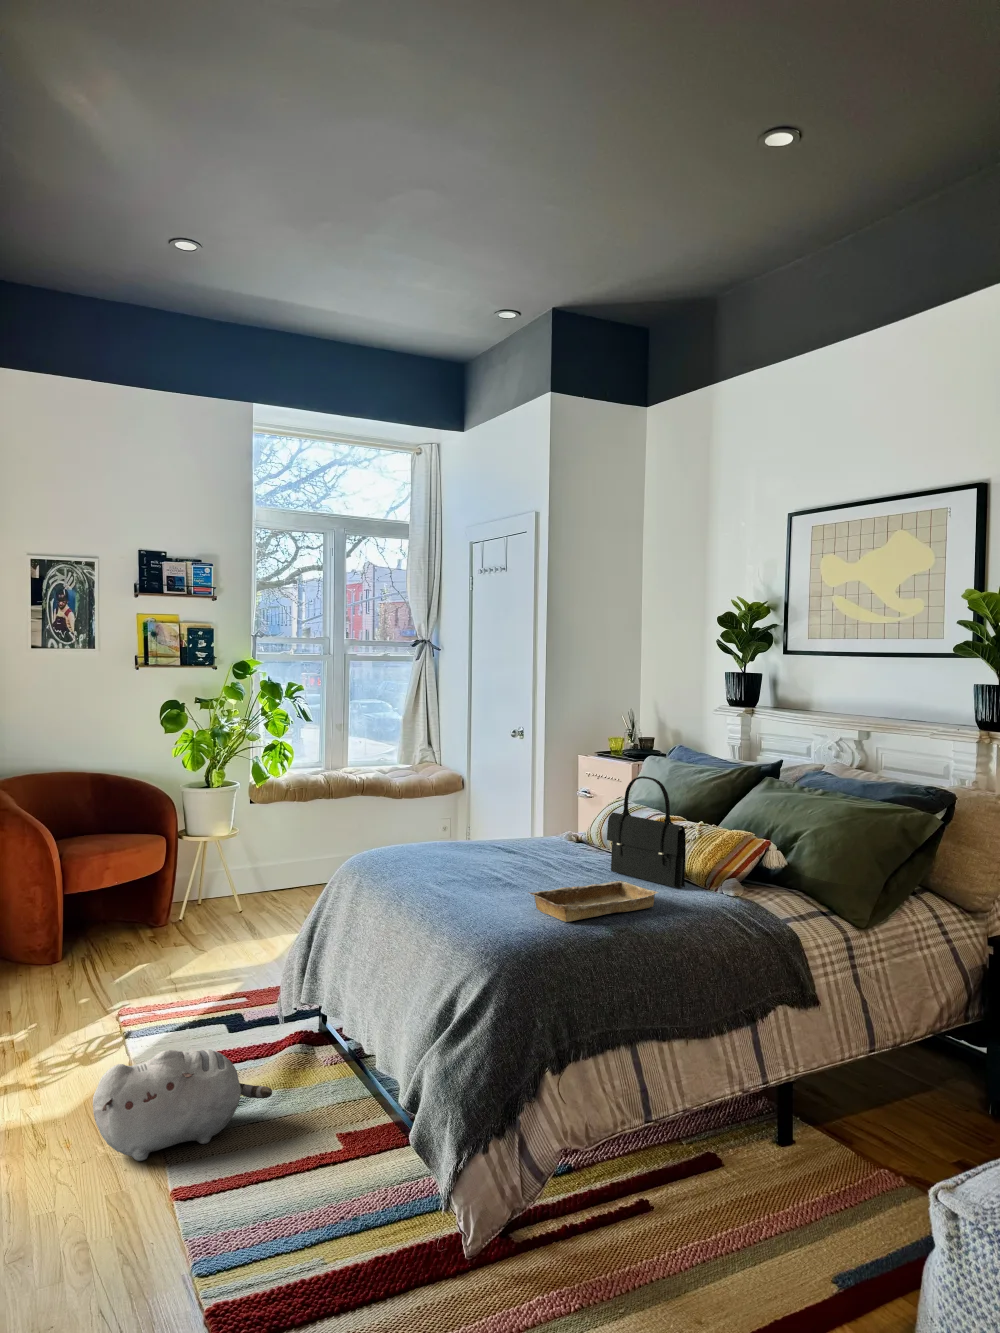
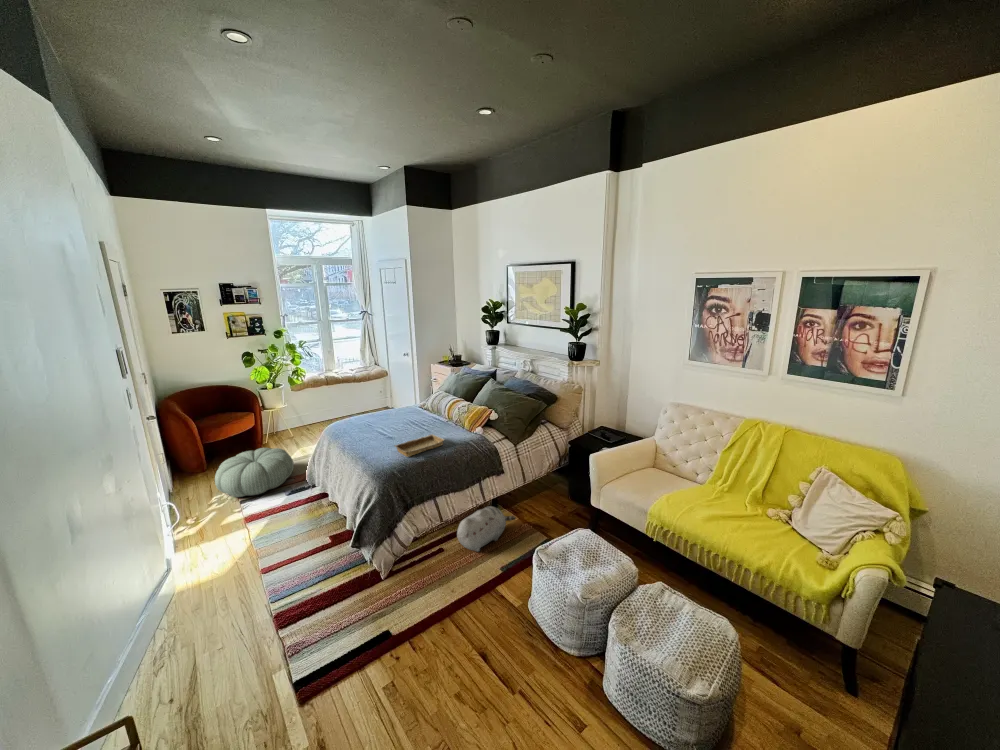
handbag: present [607,776,686,889] -> none [429,392,458,434]
pouf: none [73,912,246,1019] -> present [215,448,294,497]
plush toy: present [93,1049,272,1161] -> present [457,506,515,552]

